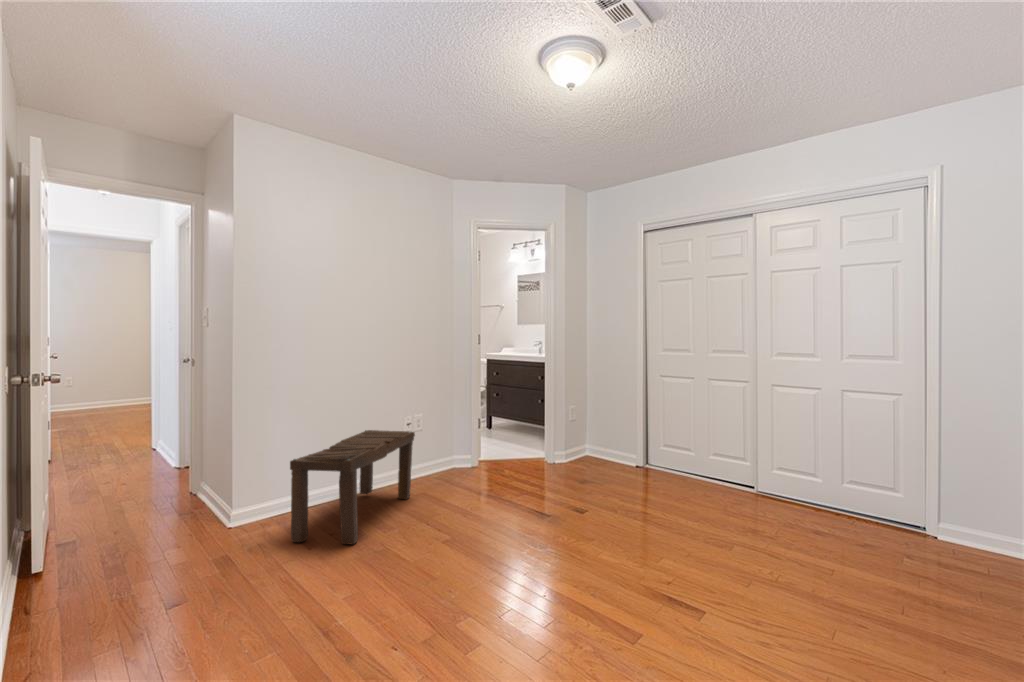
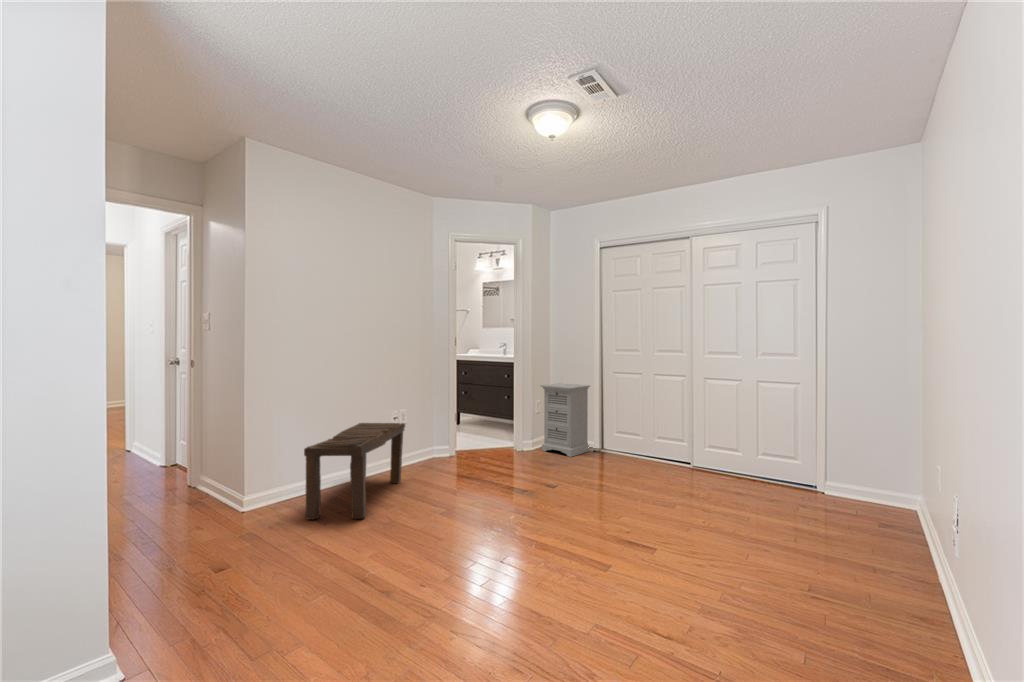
nightstand: none [575,387,633,473] -> present [540,383,590,457]

